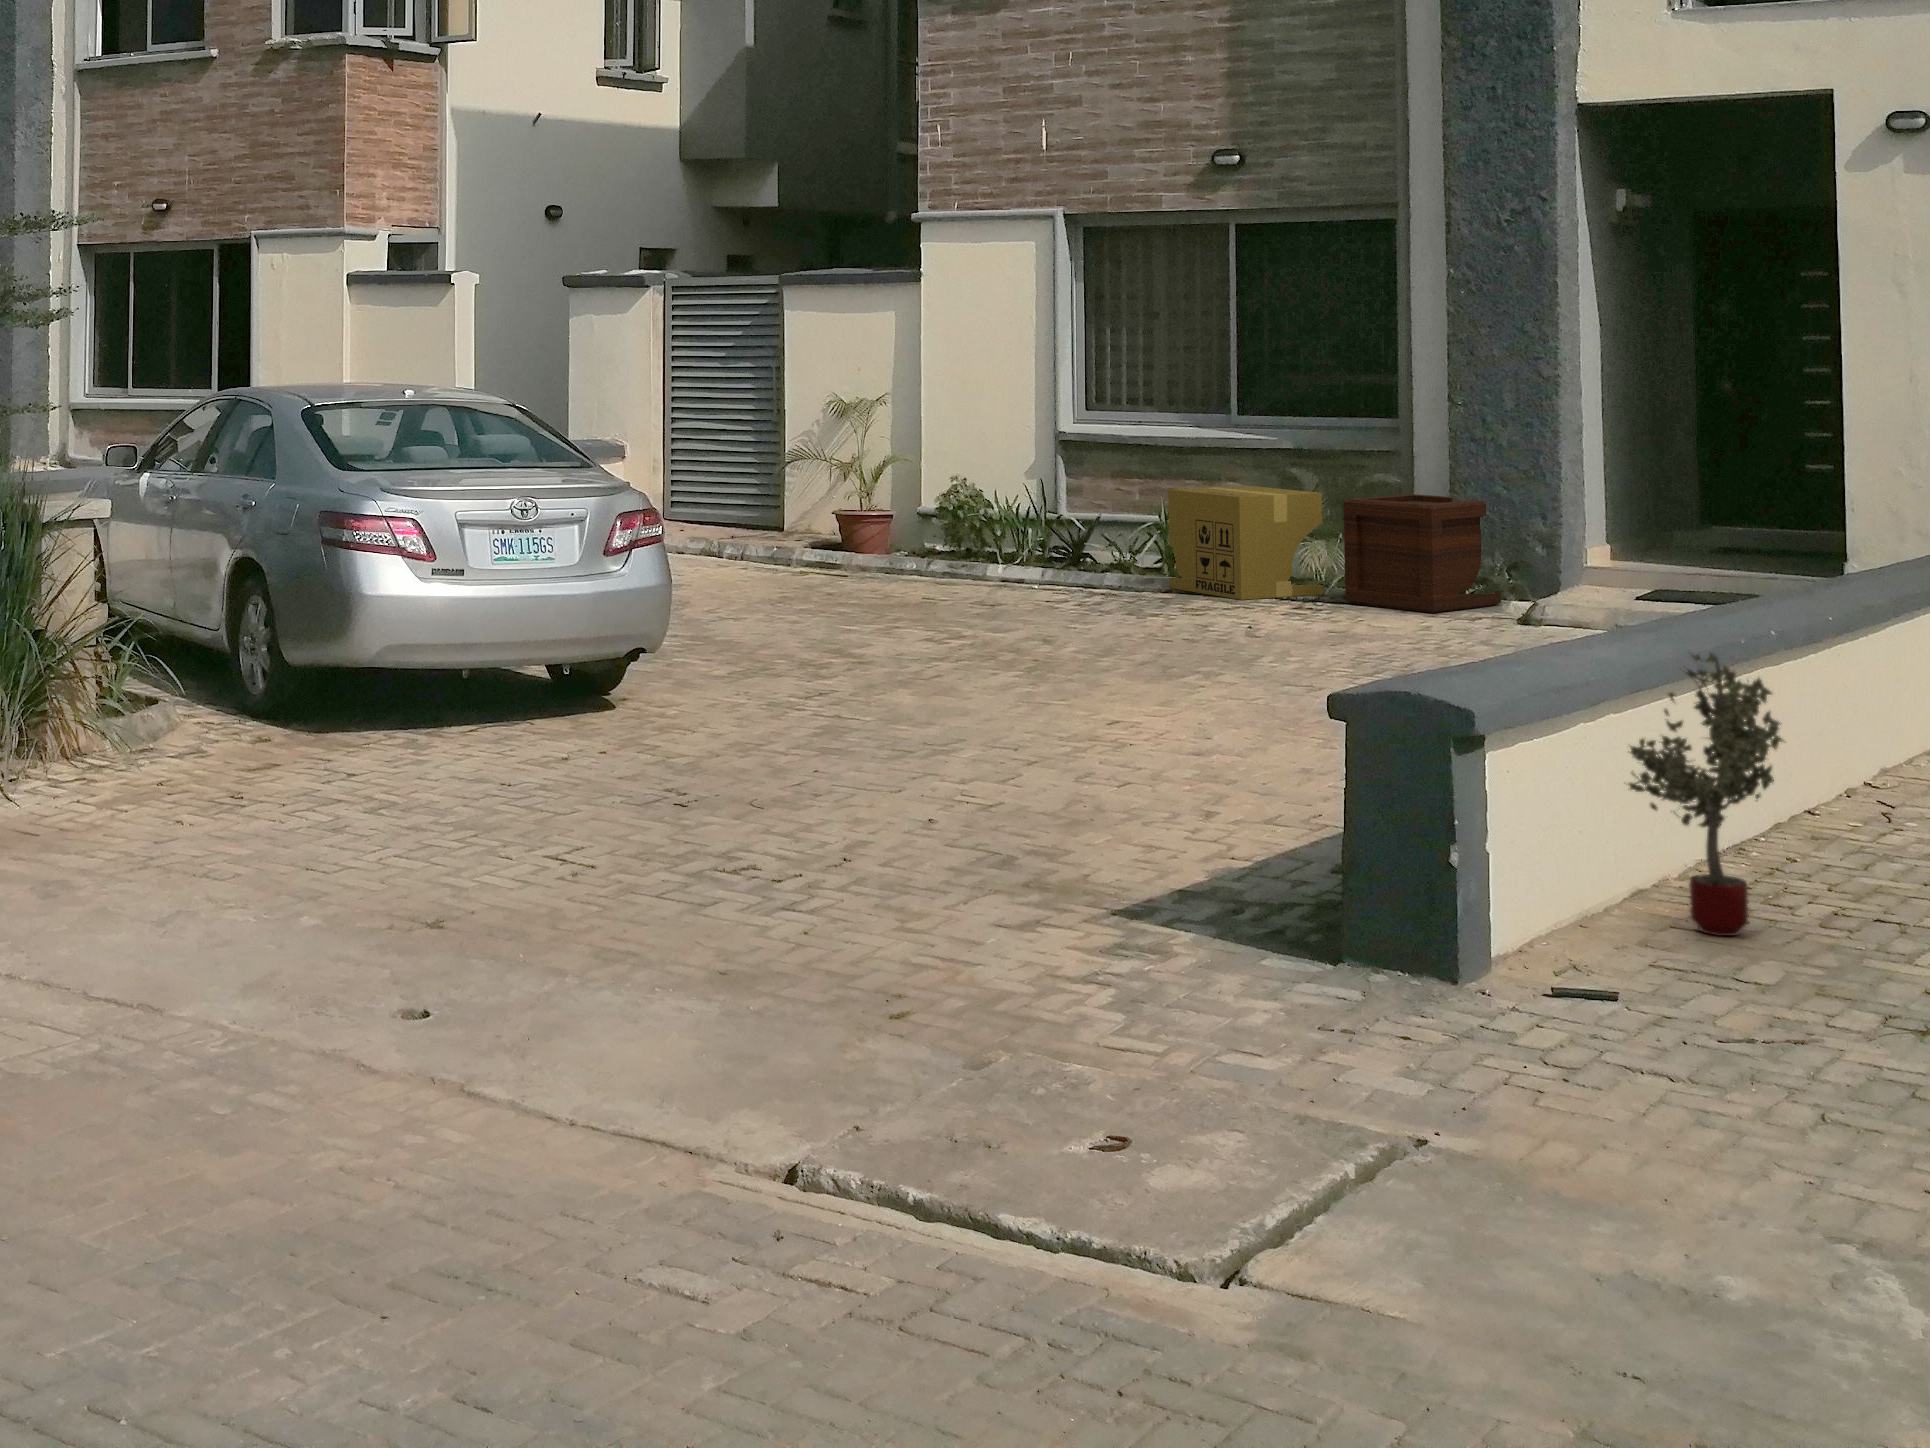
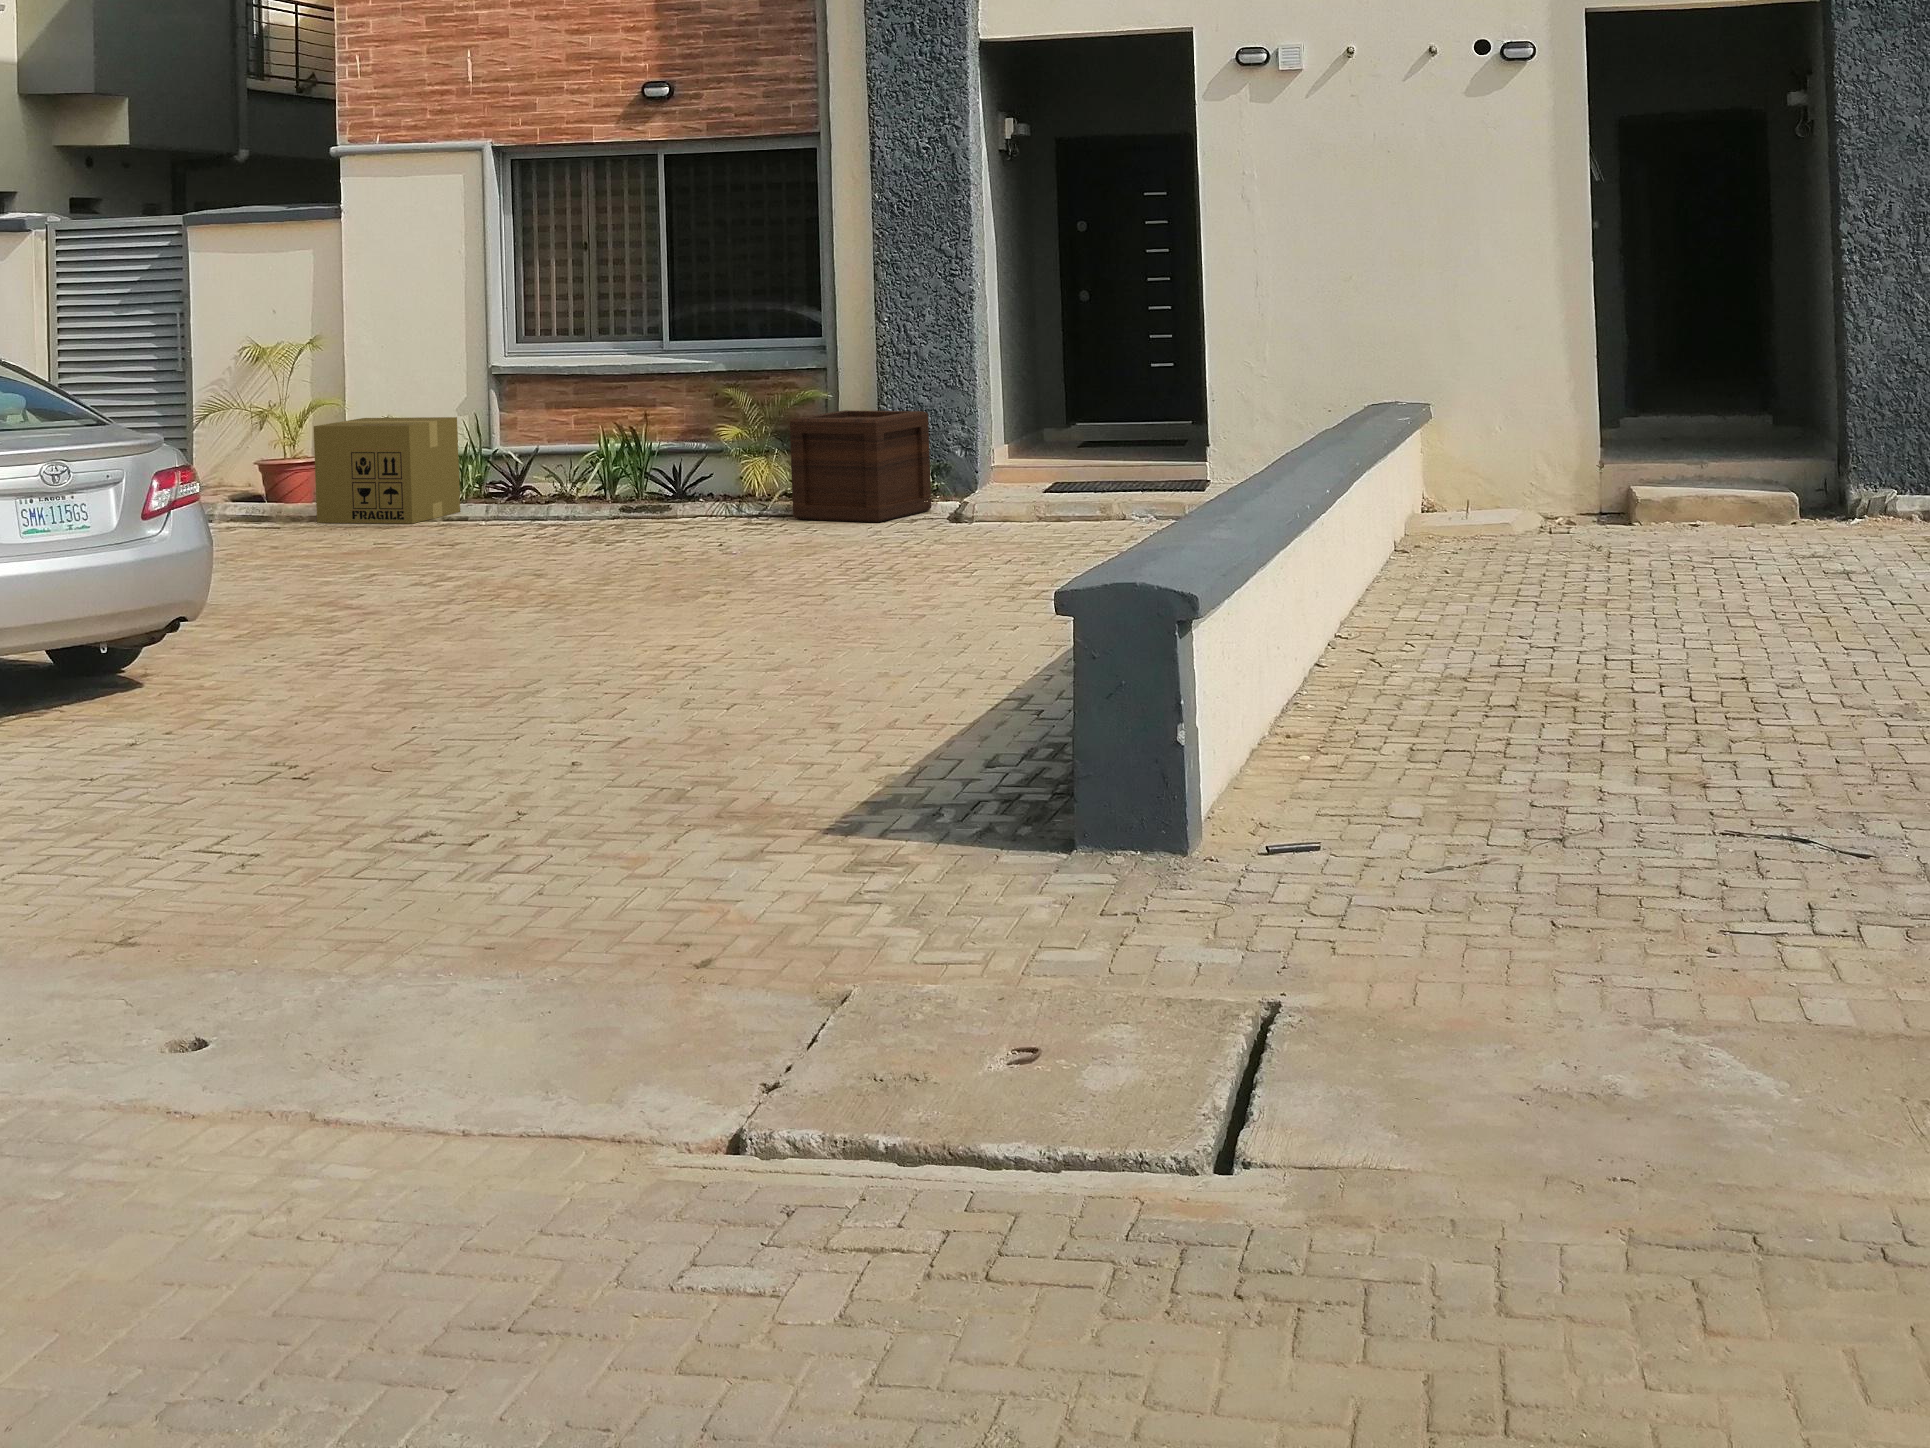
cardboard box: present [1168,486,1324,600] -> present [314,417,460,524]
potted tree: present [1628,653,1783,936] -> none [1267,527,1398,786]

